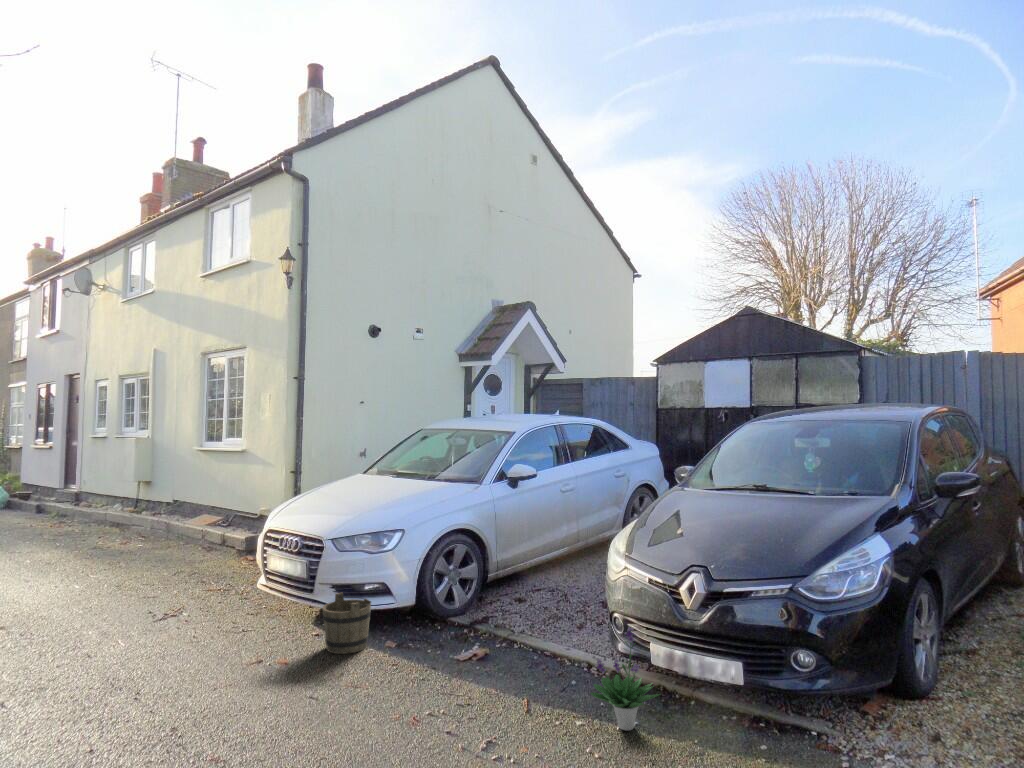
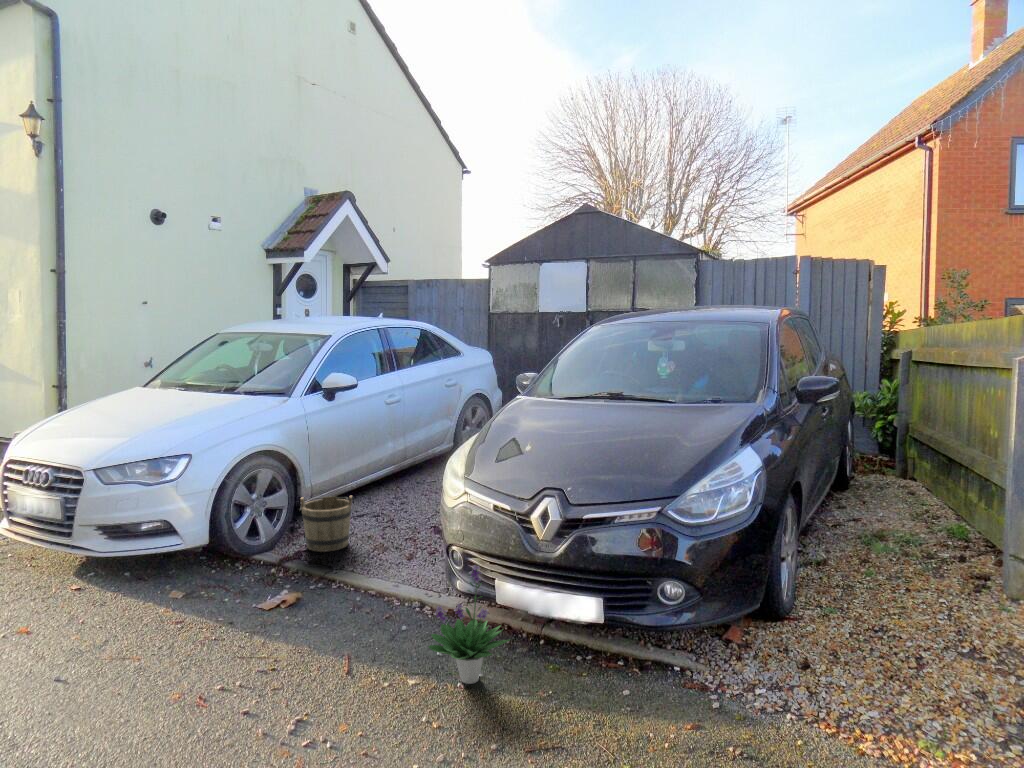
bucket: present [322,593,371,654] -> present [300,495,352,552]

